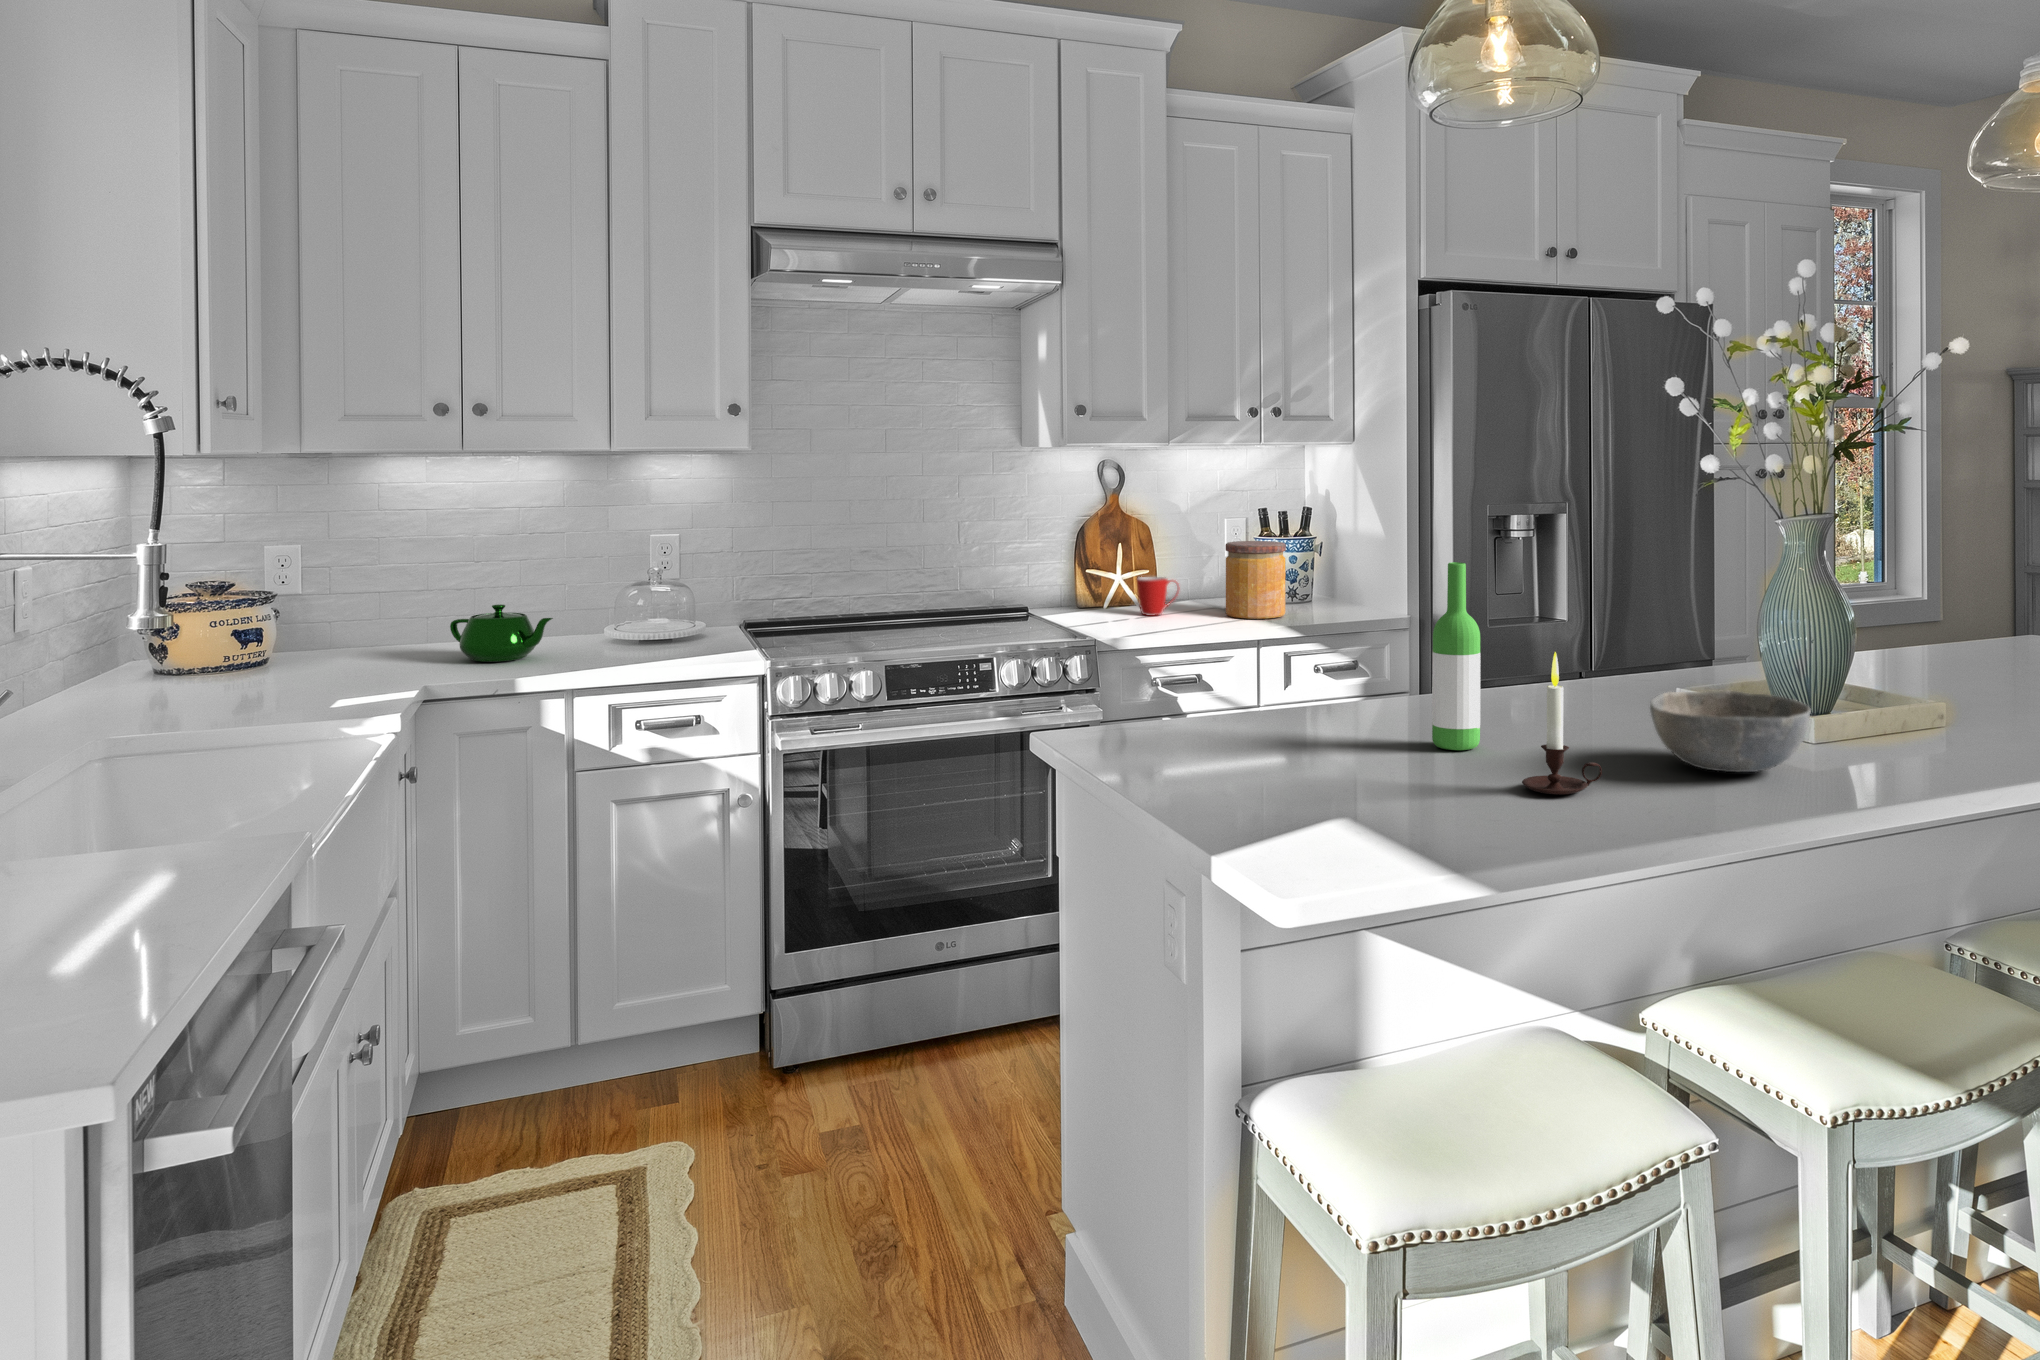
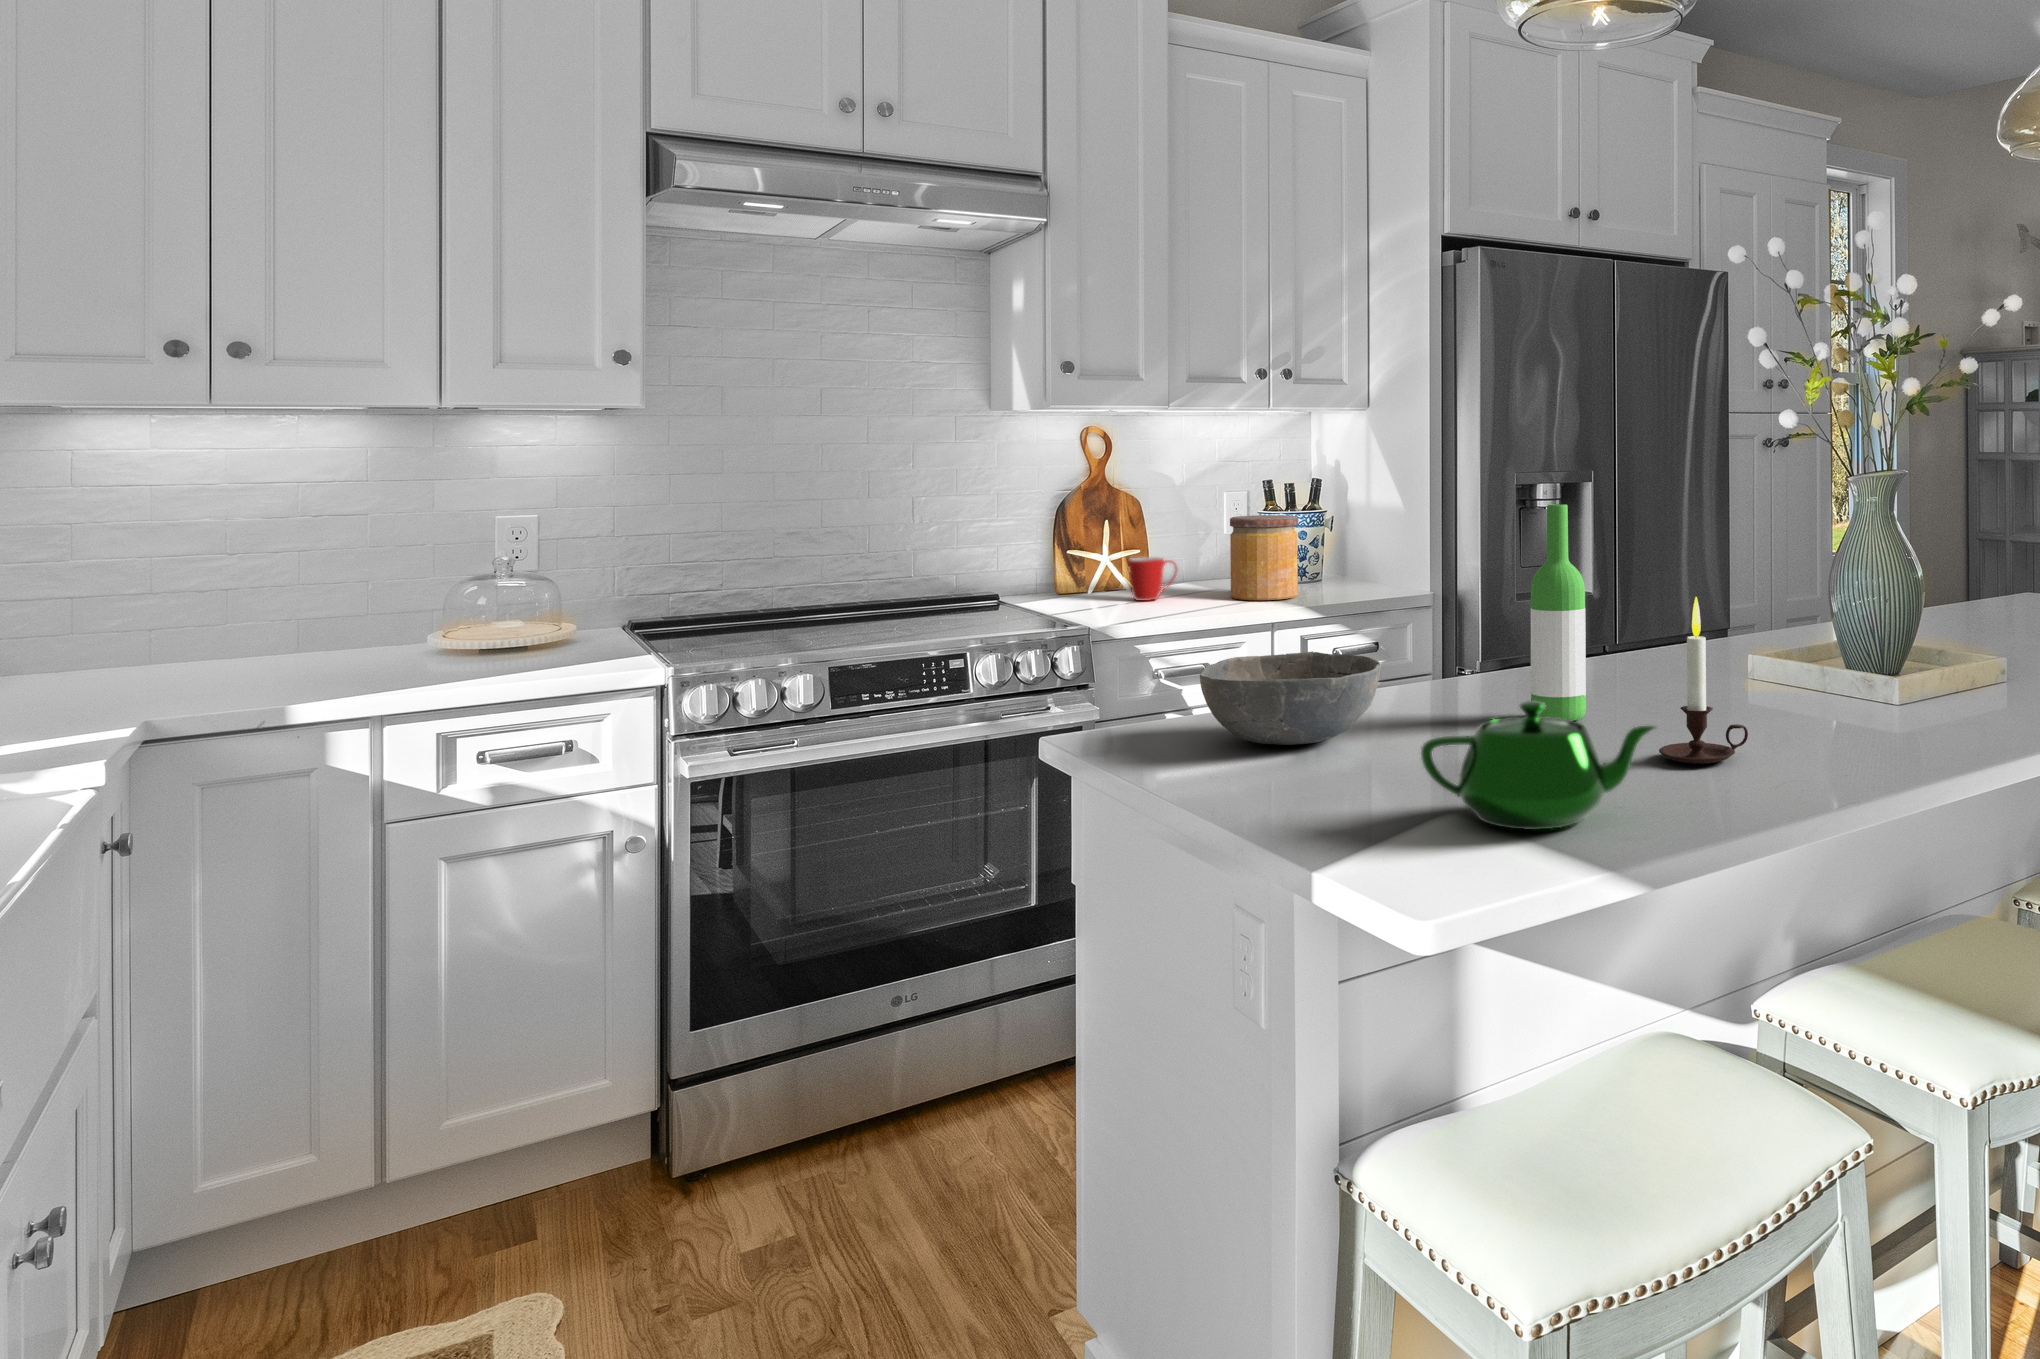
teapot: present [450,604,553,662] -> present [1421,701,1655,830]
bowl: present [1650,690,1811,772] -> present [1200,652,1381,745]

